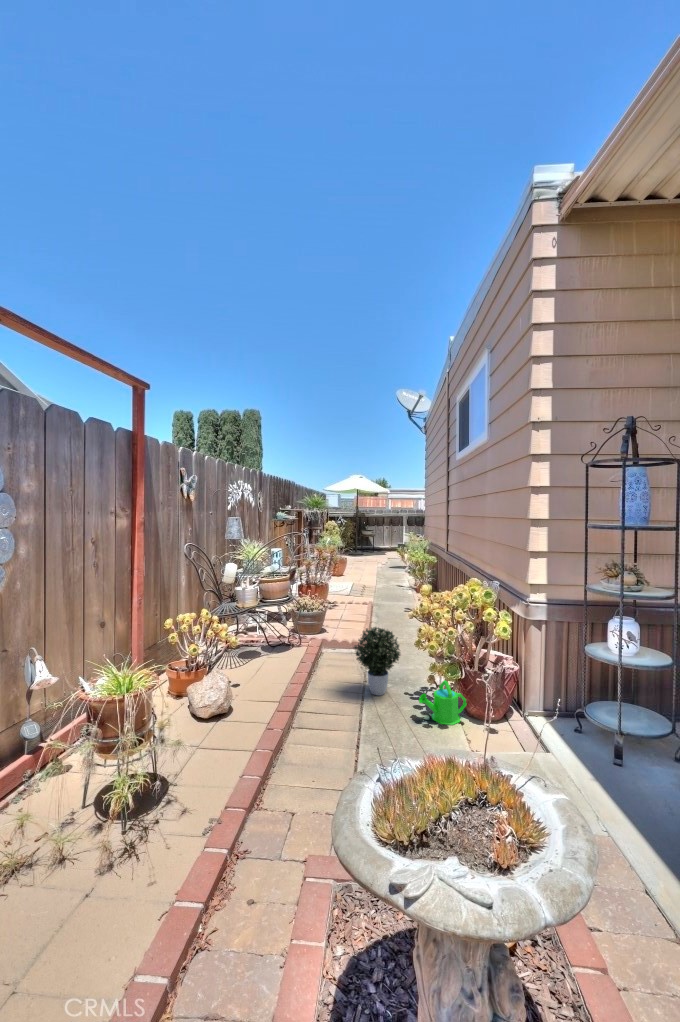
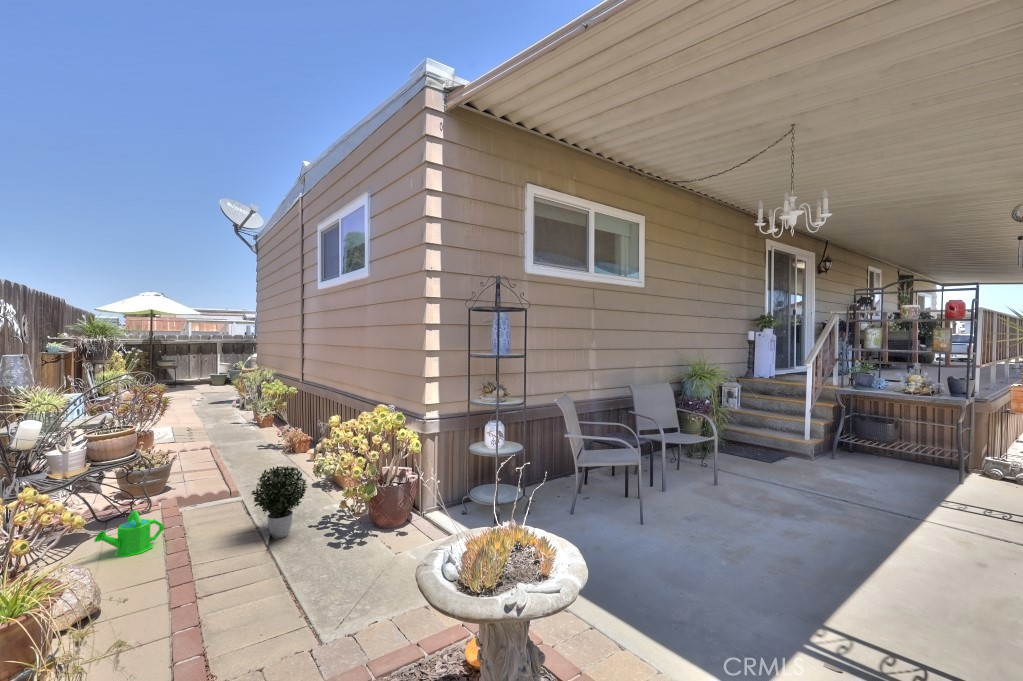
watering can: present [419,680,467,725] -> present [94,510,164,557]

